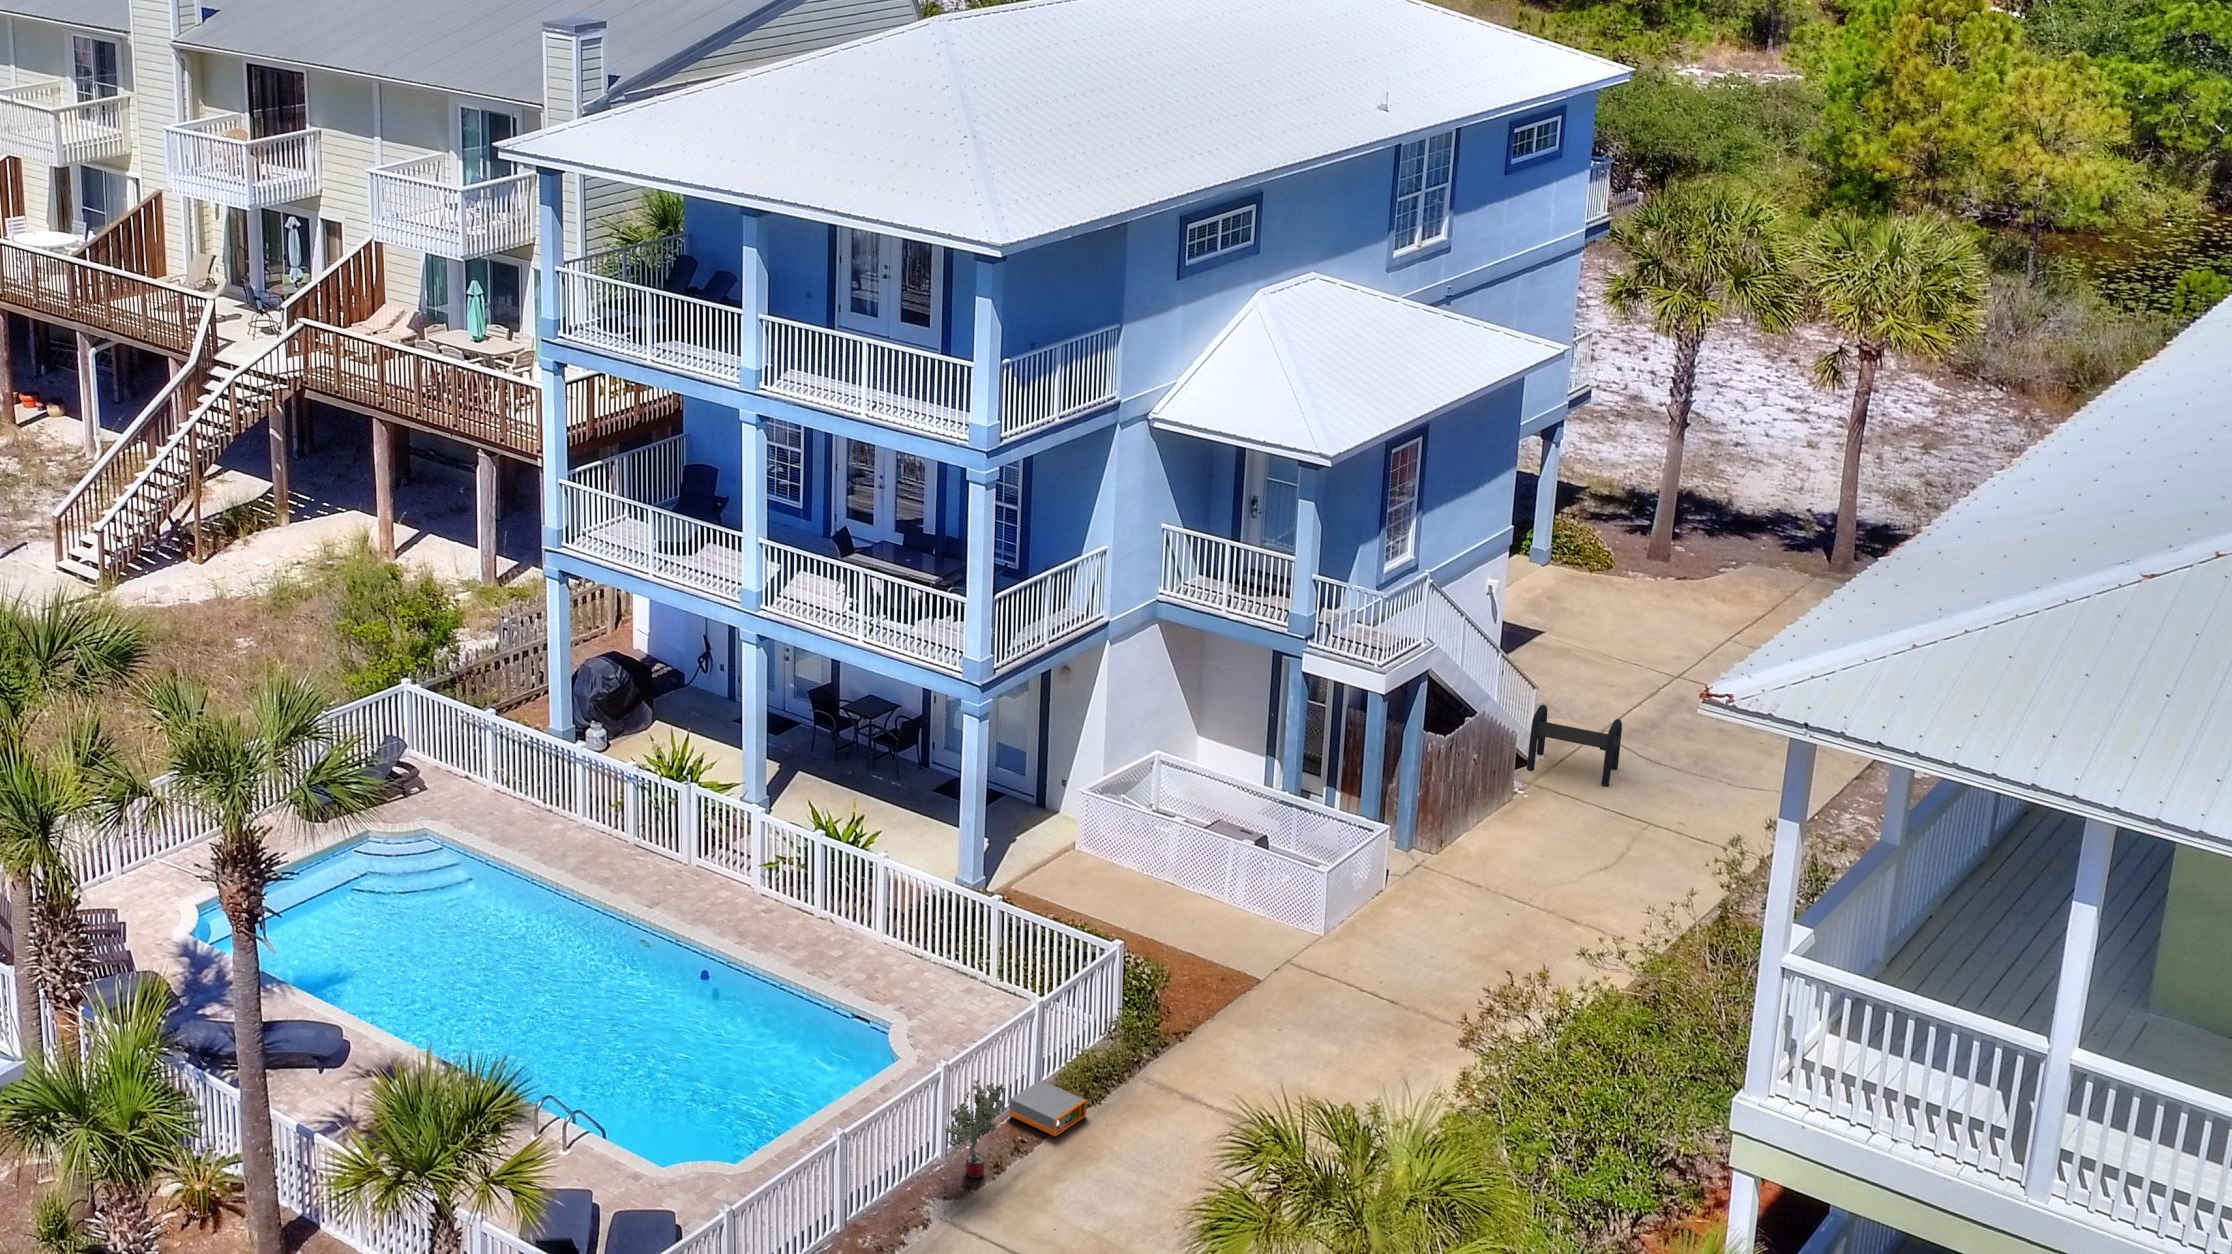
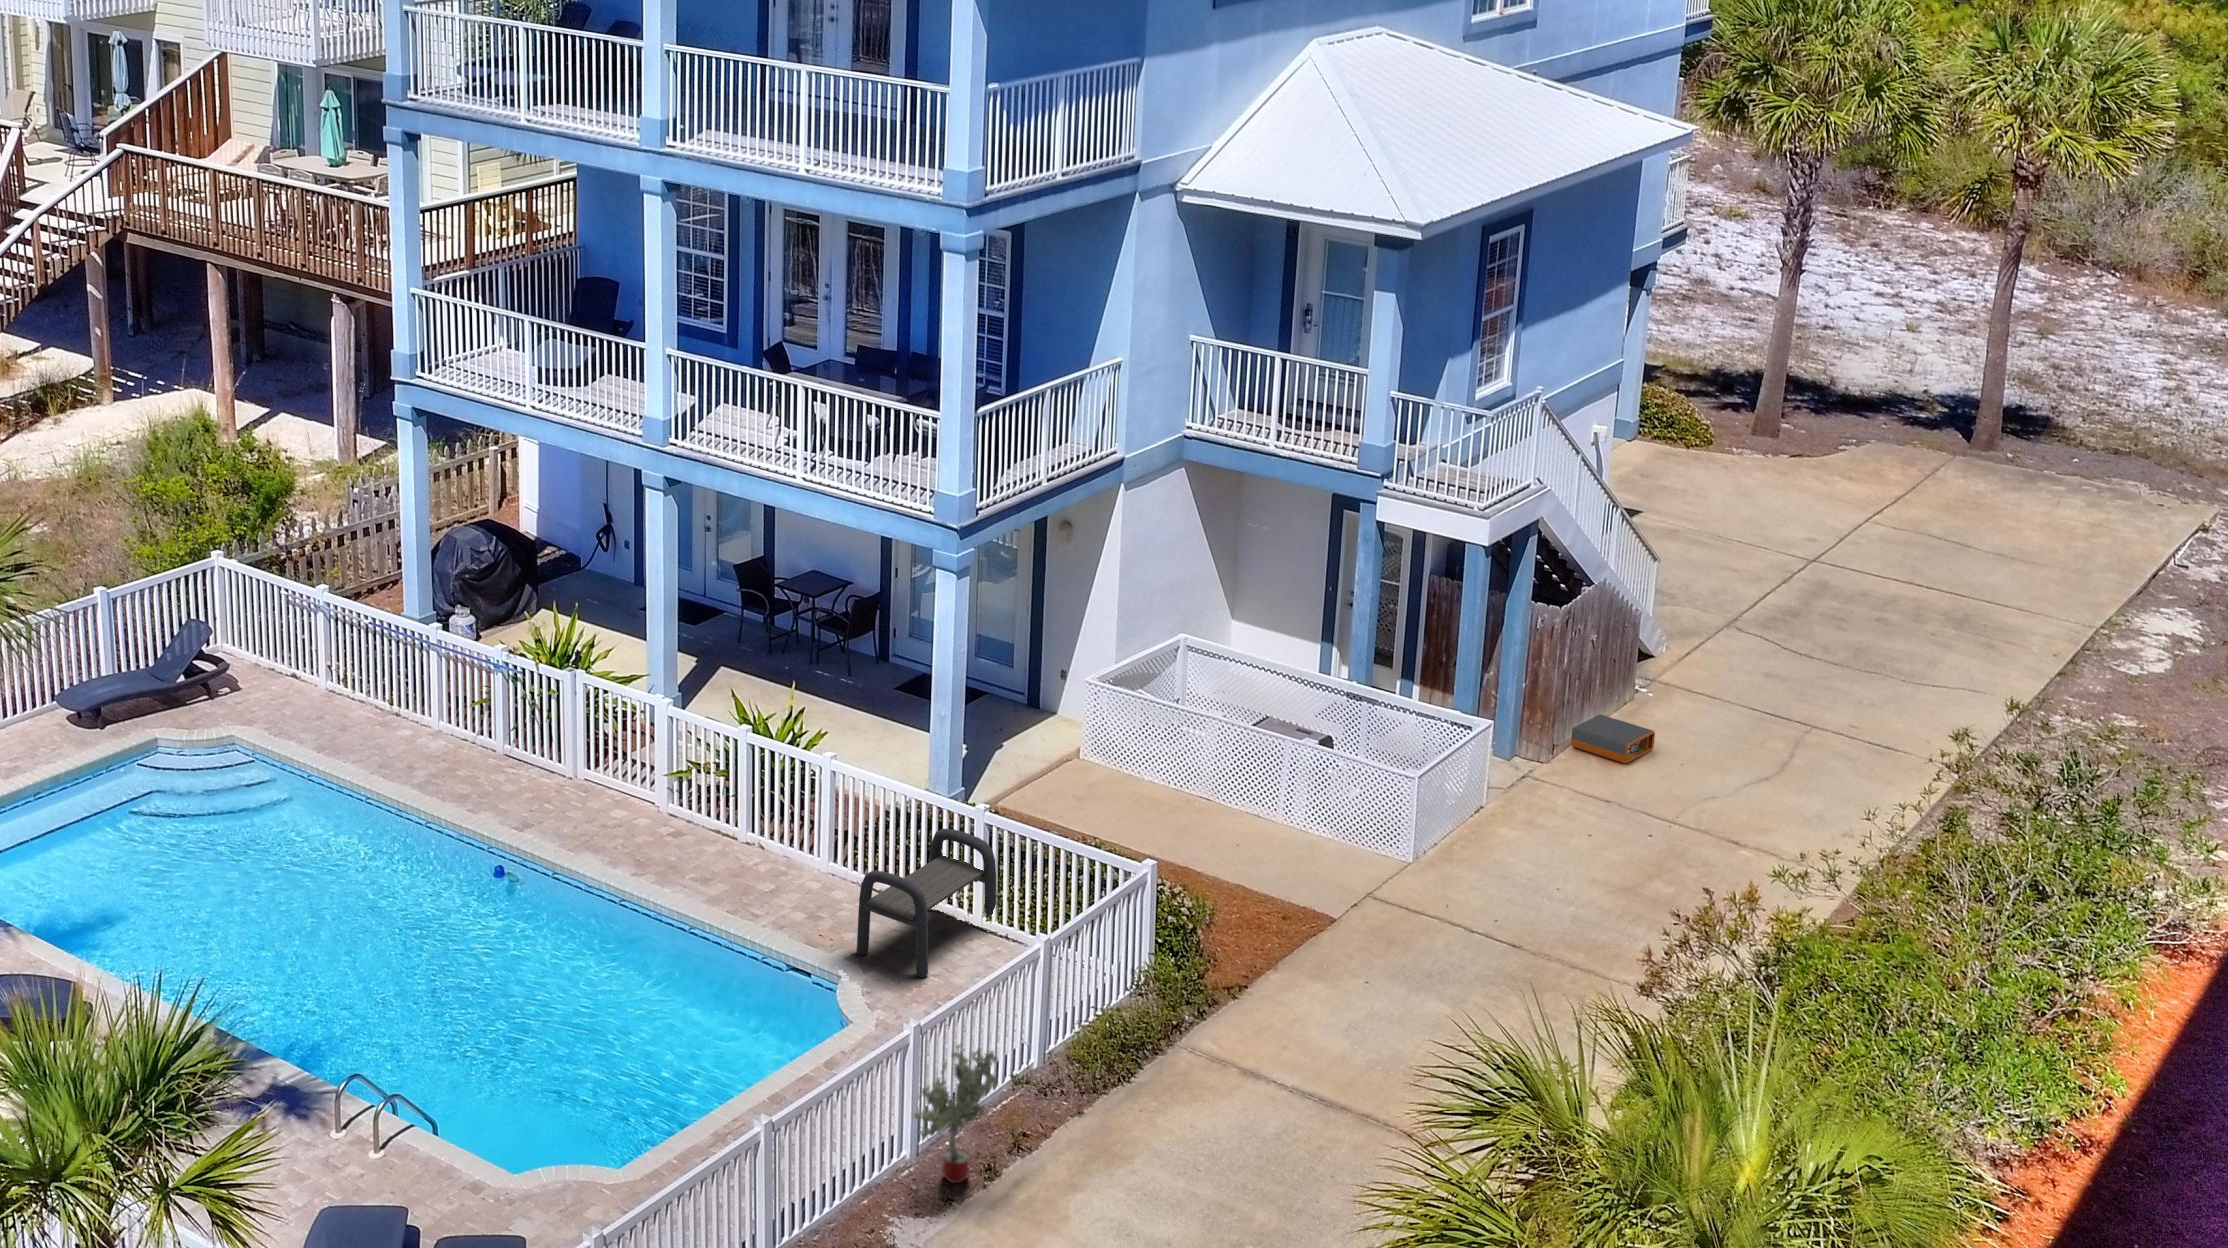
bench: present [1527,705,1622,786] -> present [857,829,996,977]
storage box: present [1009,1080,1086,1136] -> present [1571,714,1655,763]

